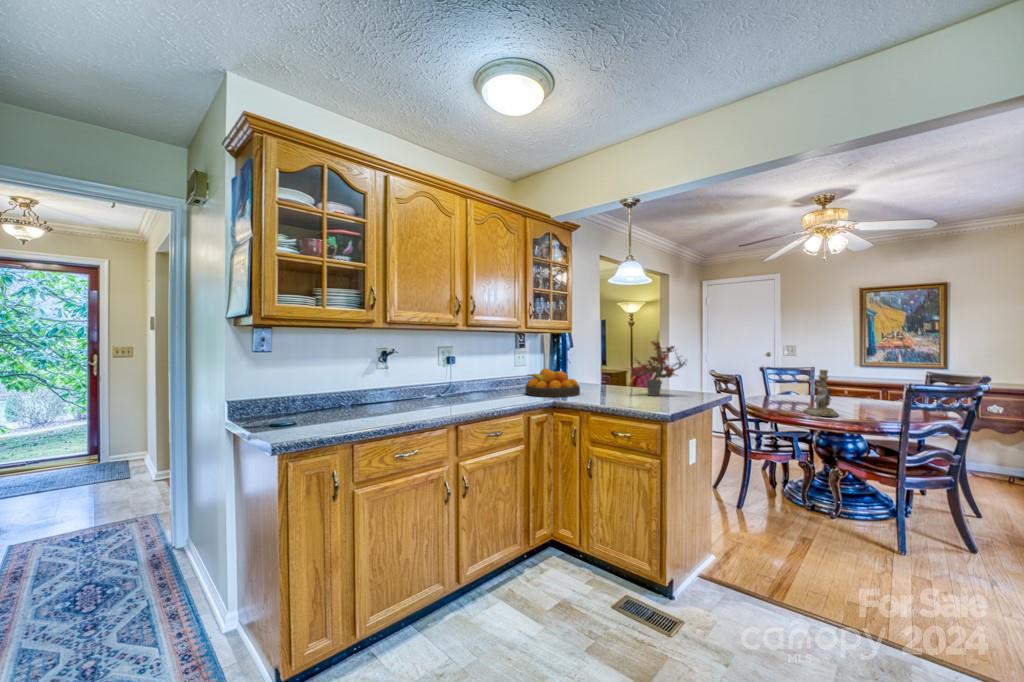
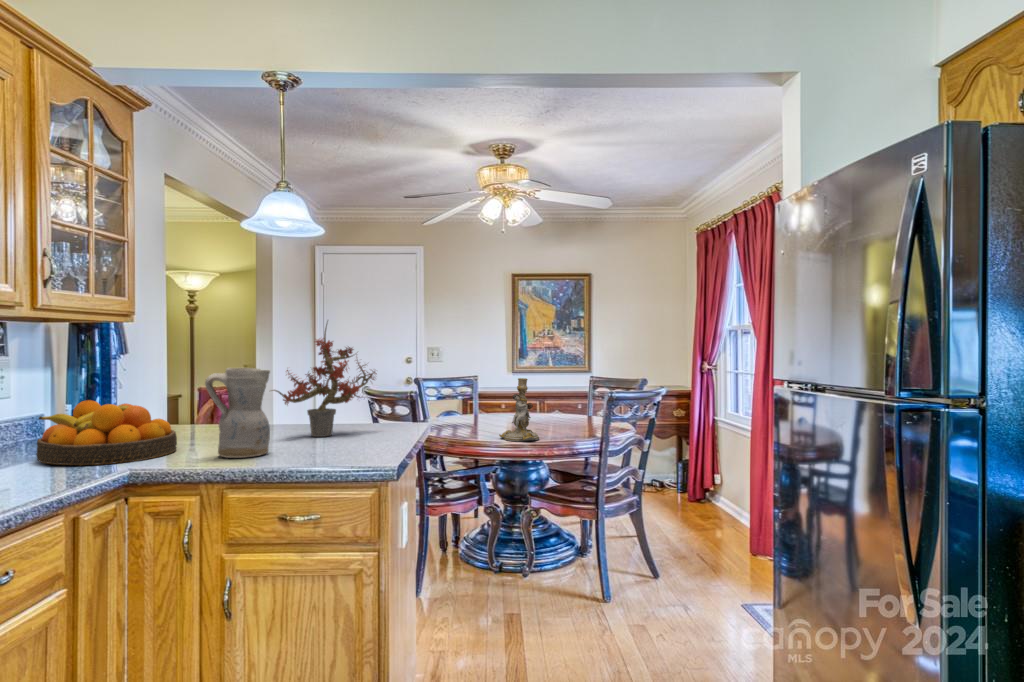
ceramic pitcher: none [586,356,616,401] -> present [205,368,270,458]

